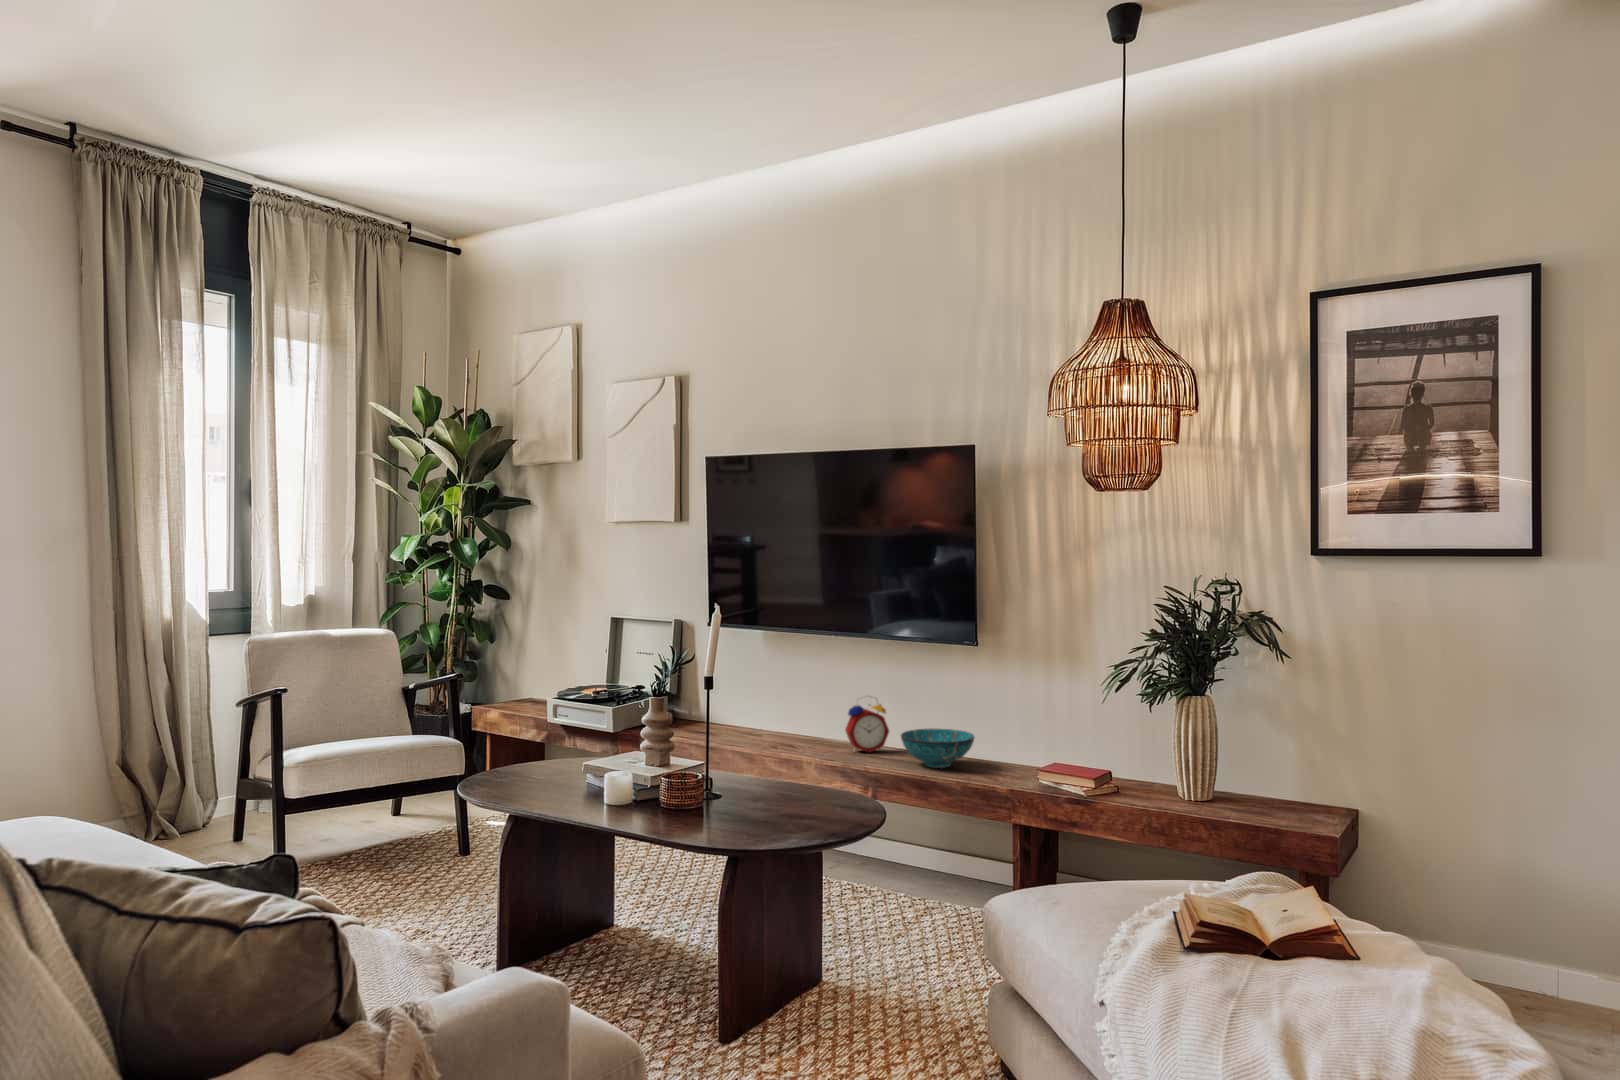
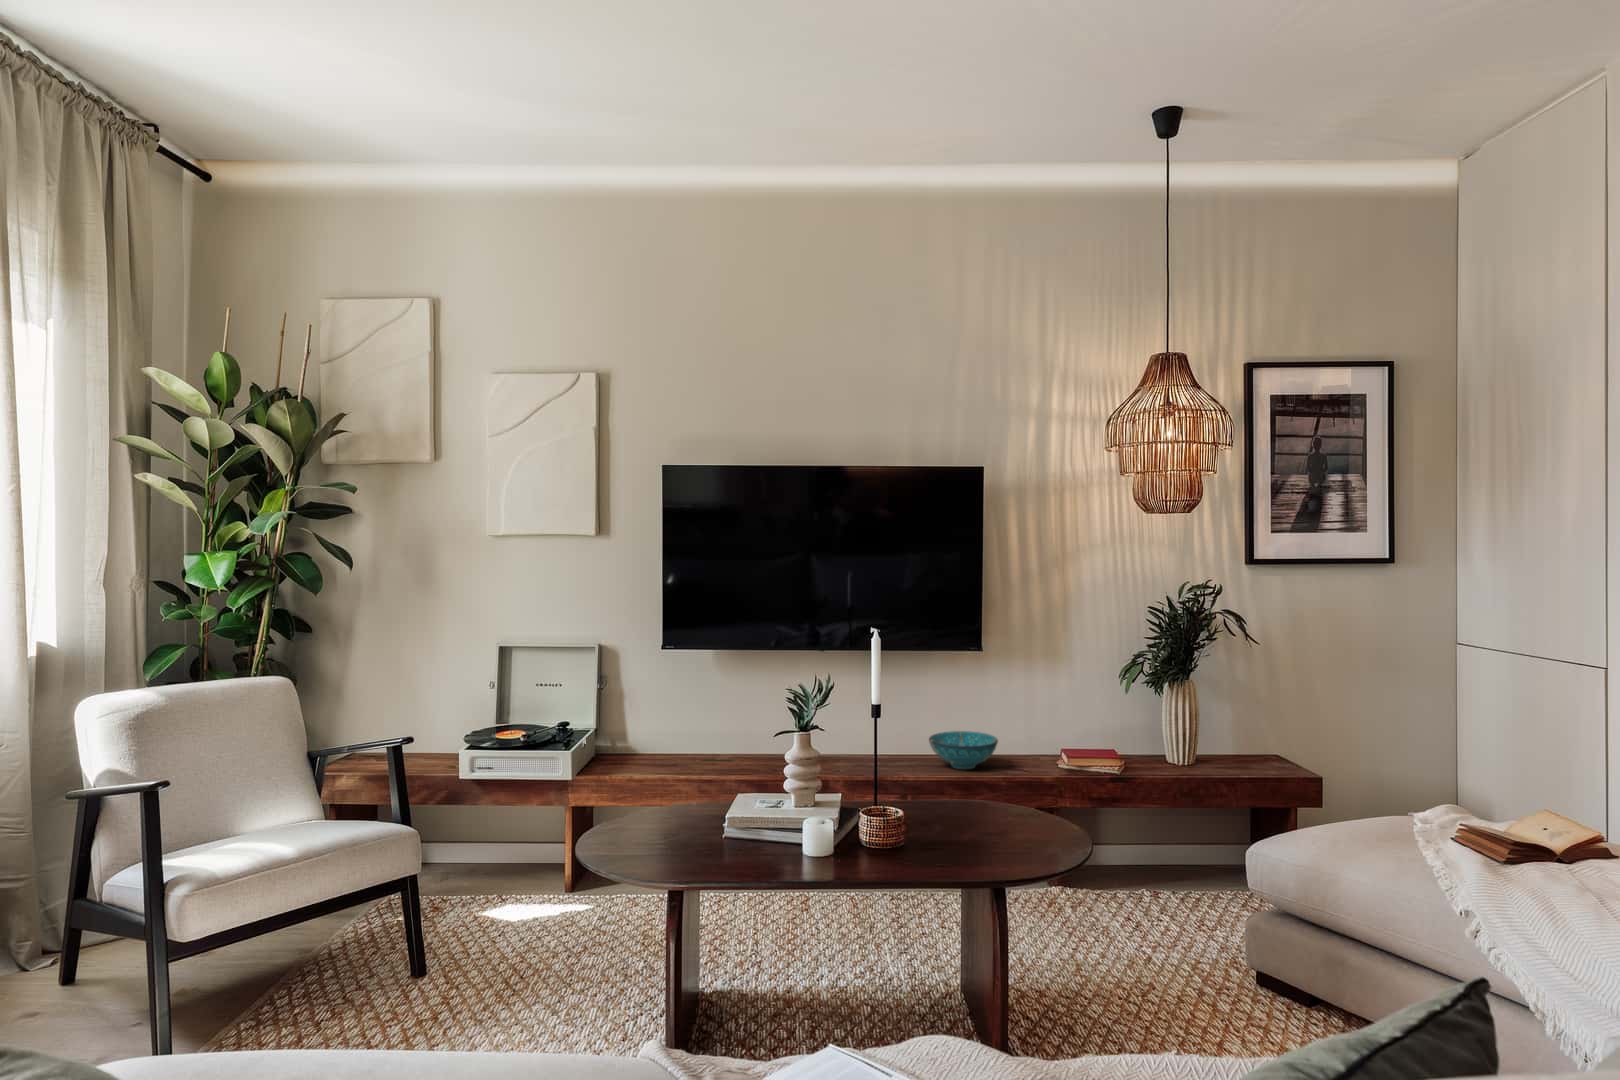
alarm clock: present [845,697,889,753] -> none [857,709,895,766]

